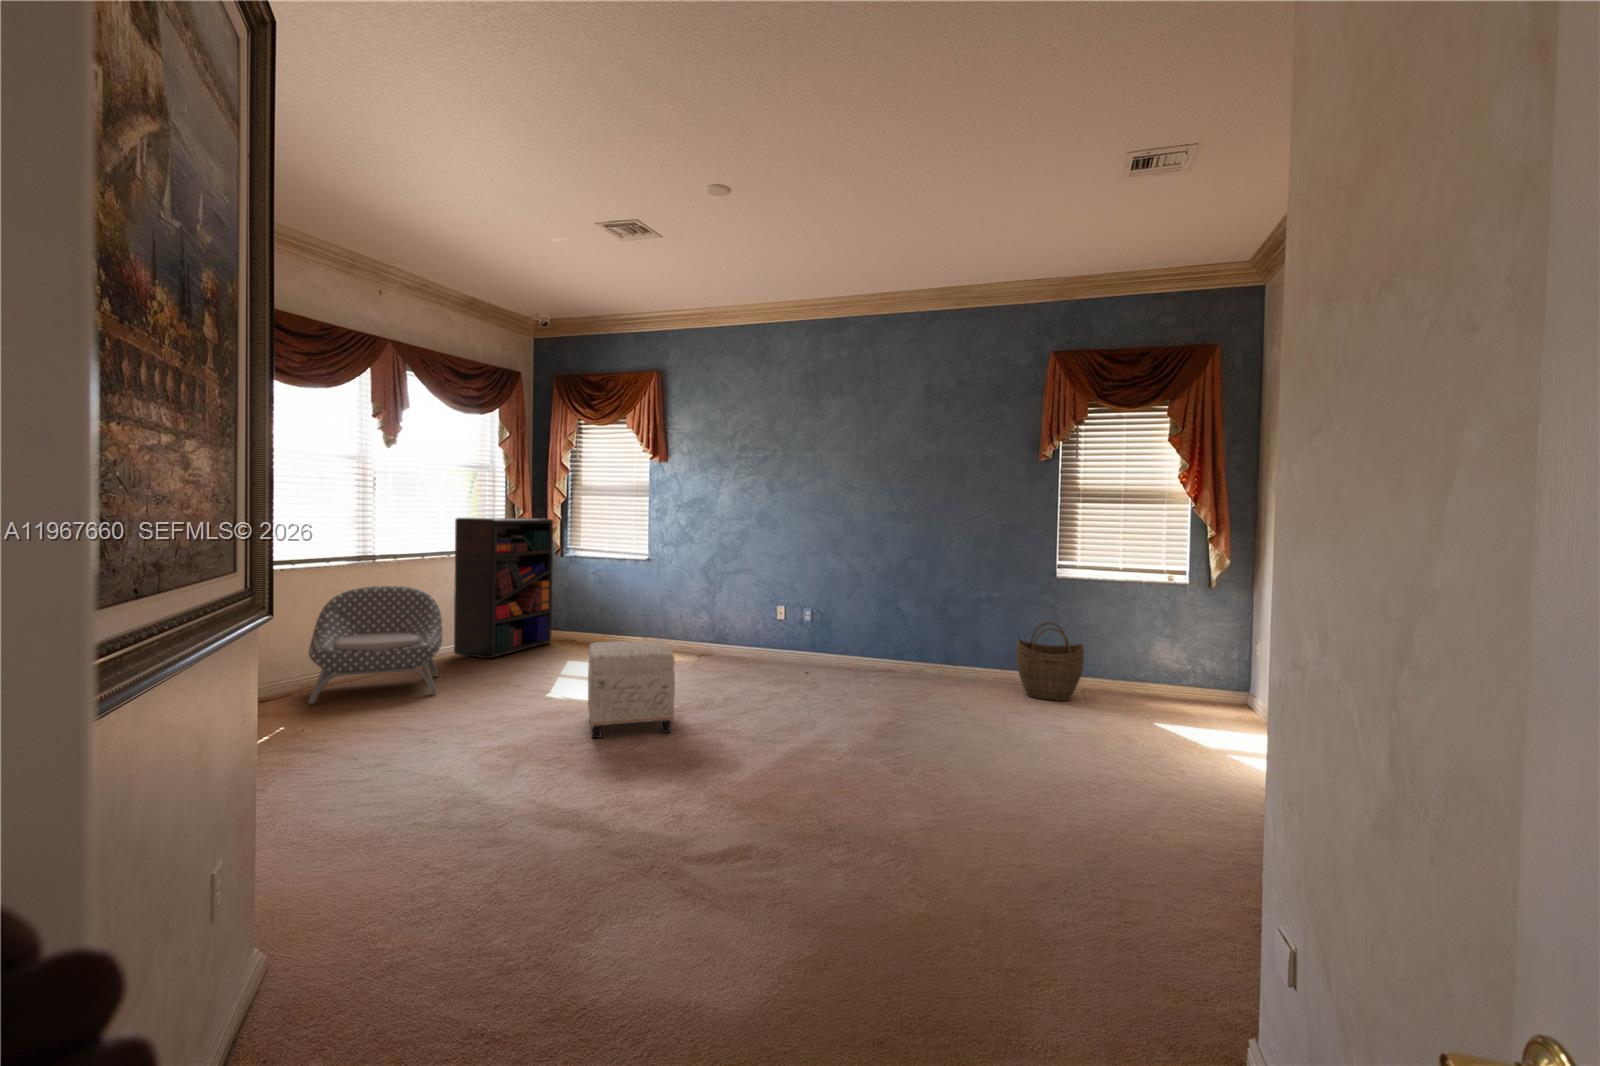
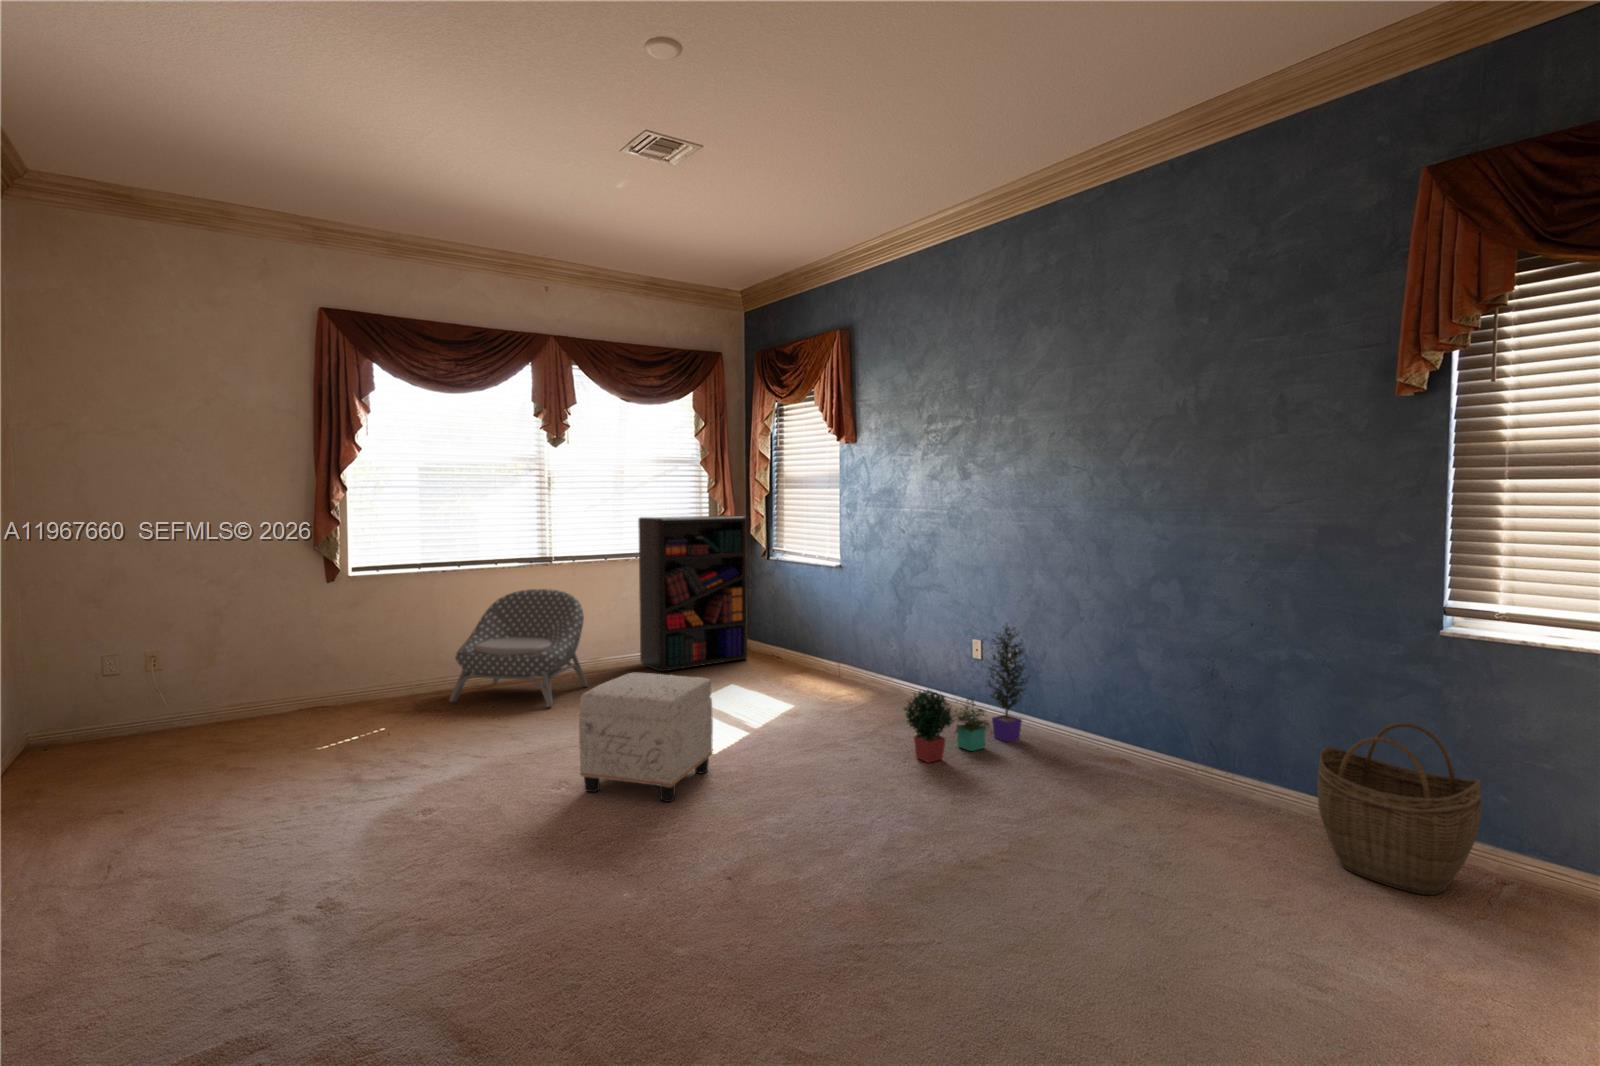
potted plant: none [773,591,832,686] -> present [904,626,1027,763]

